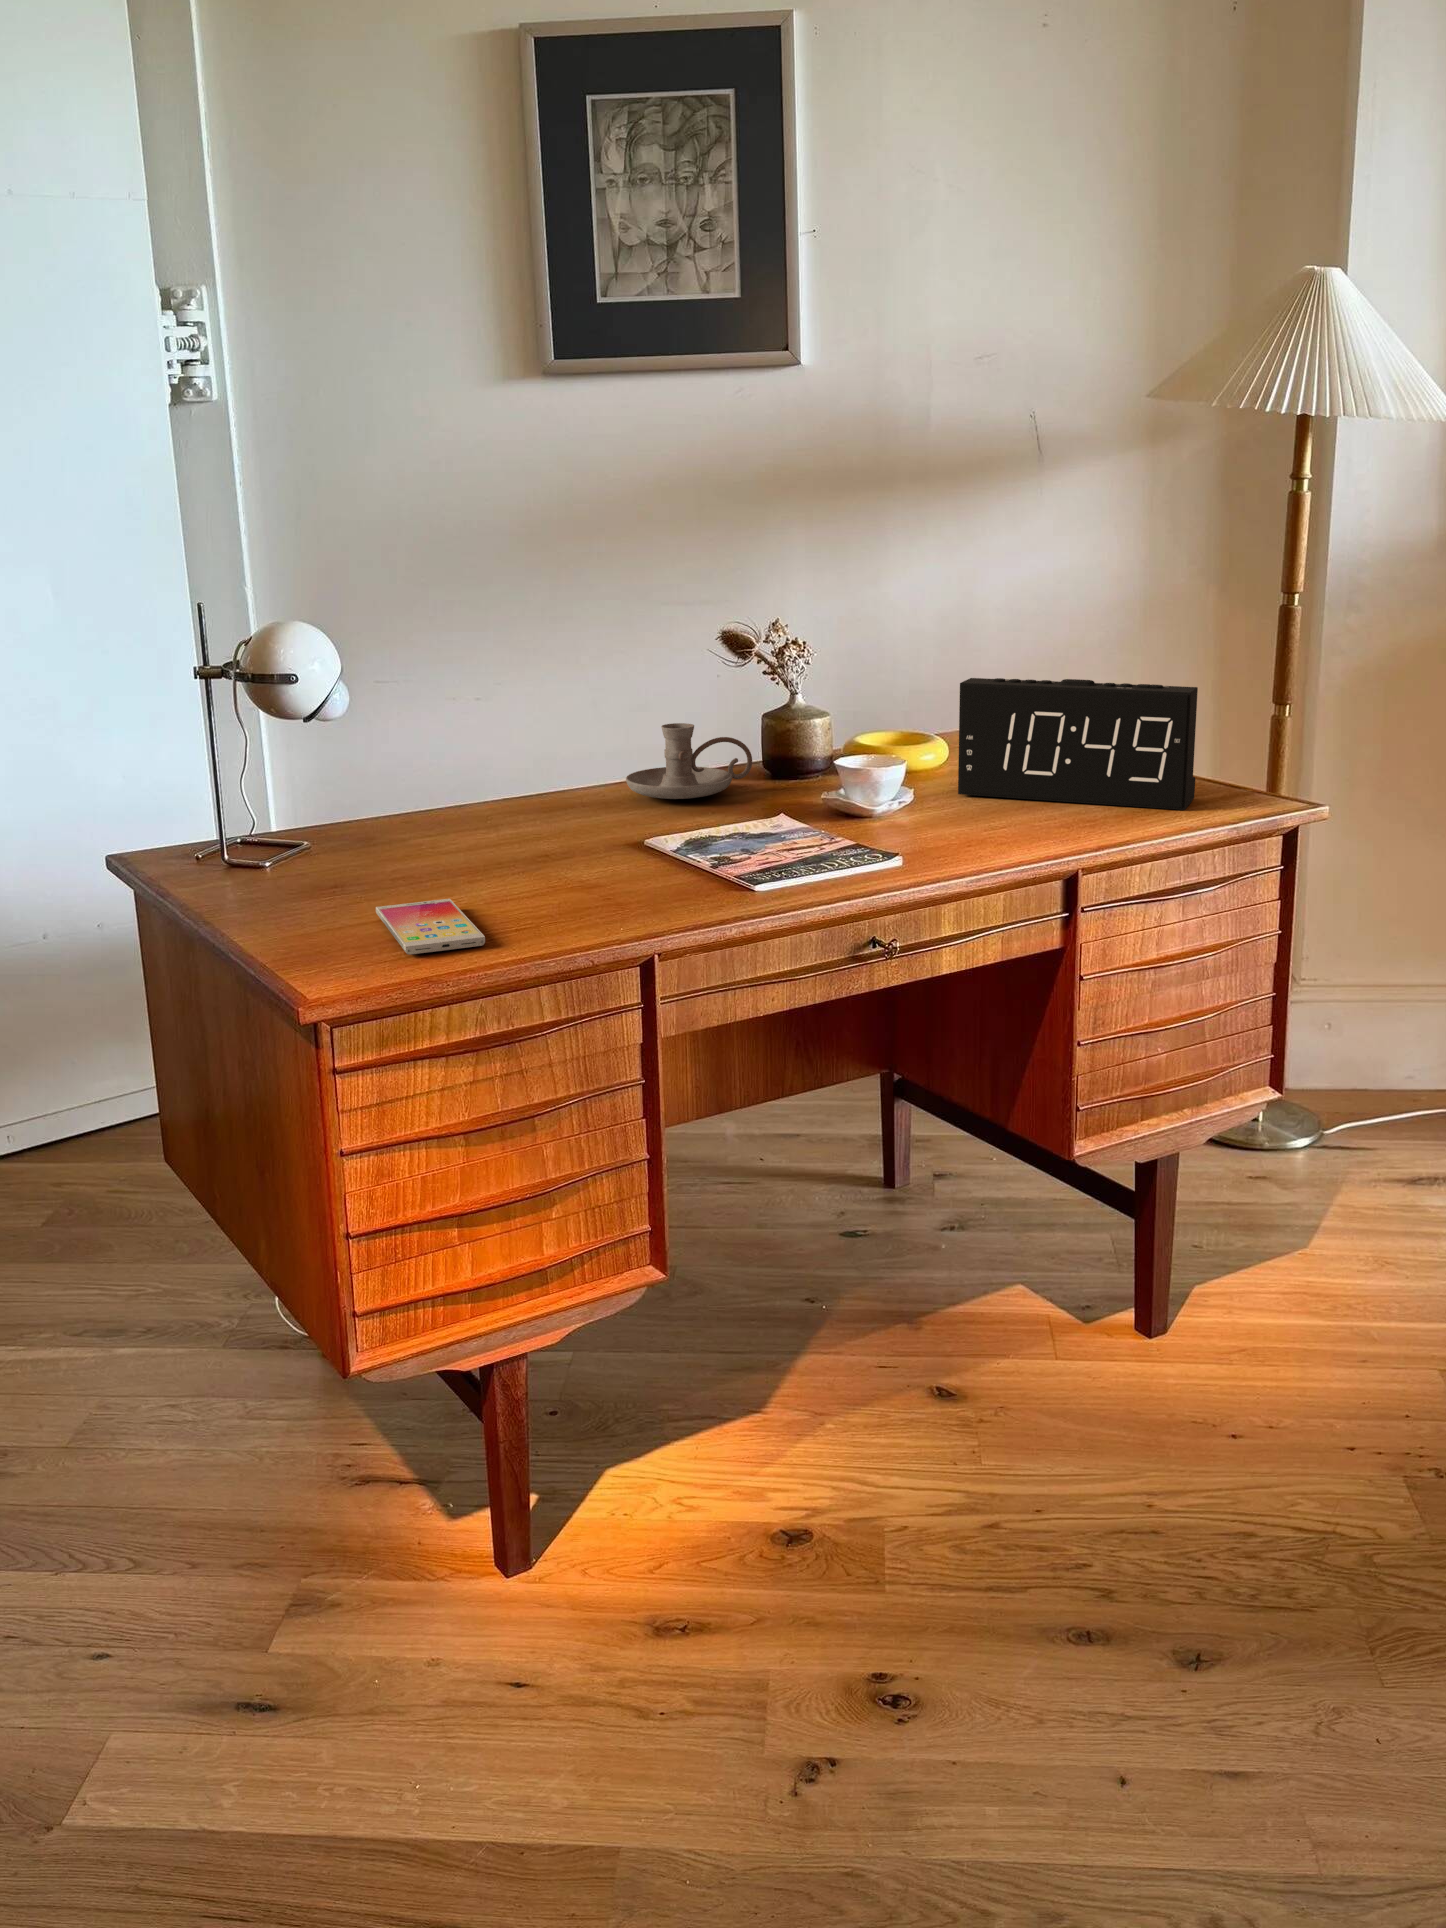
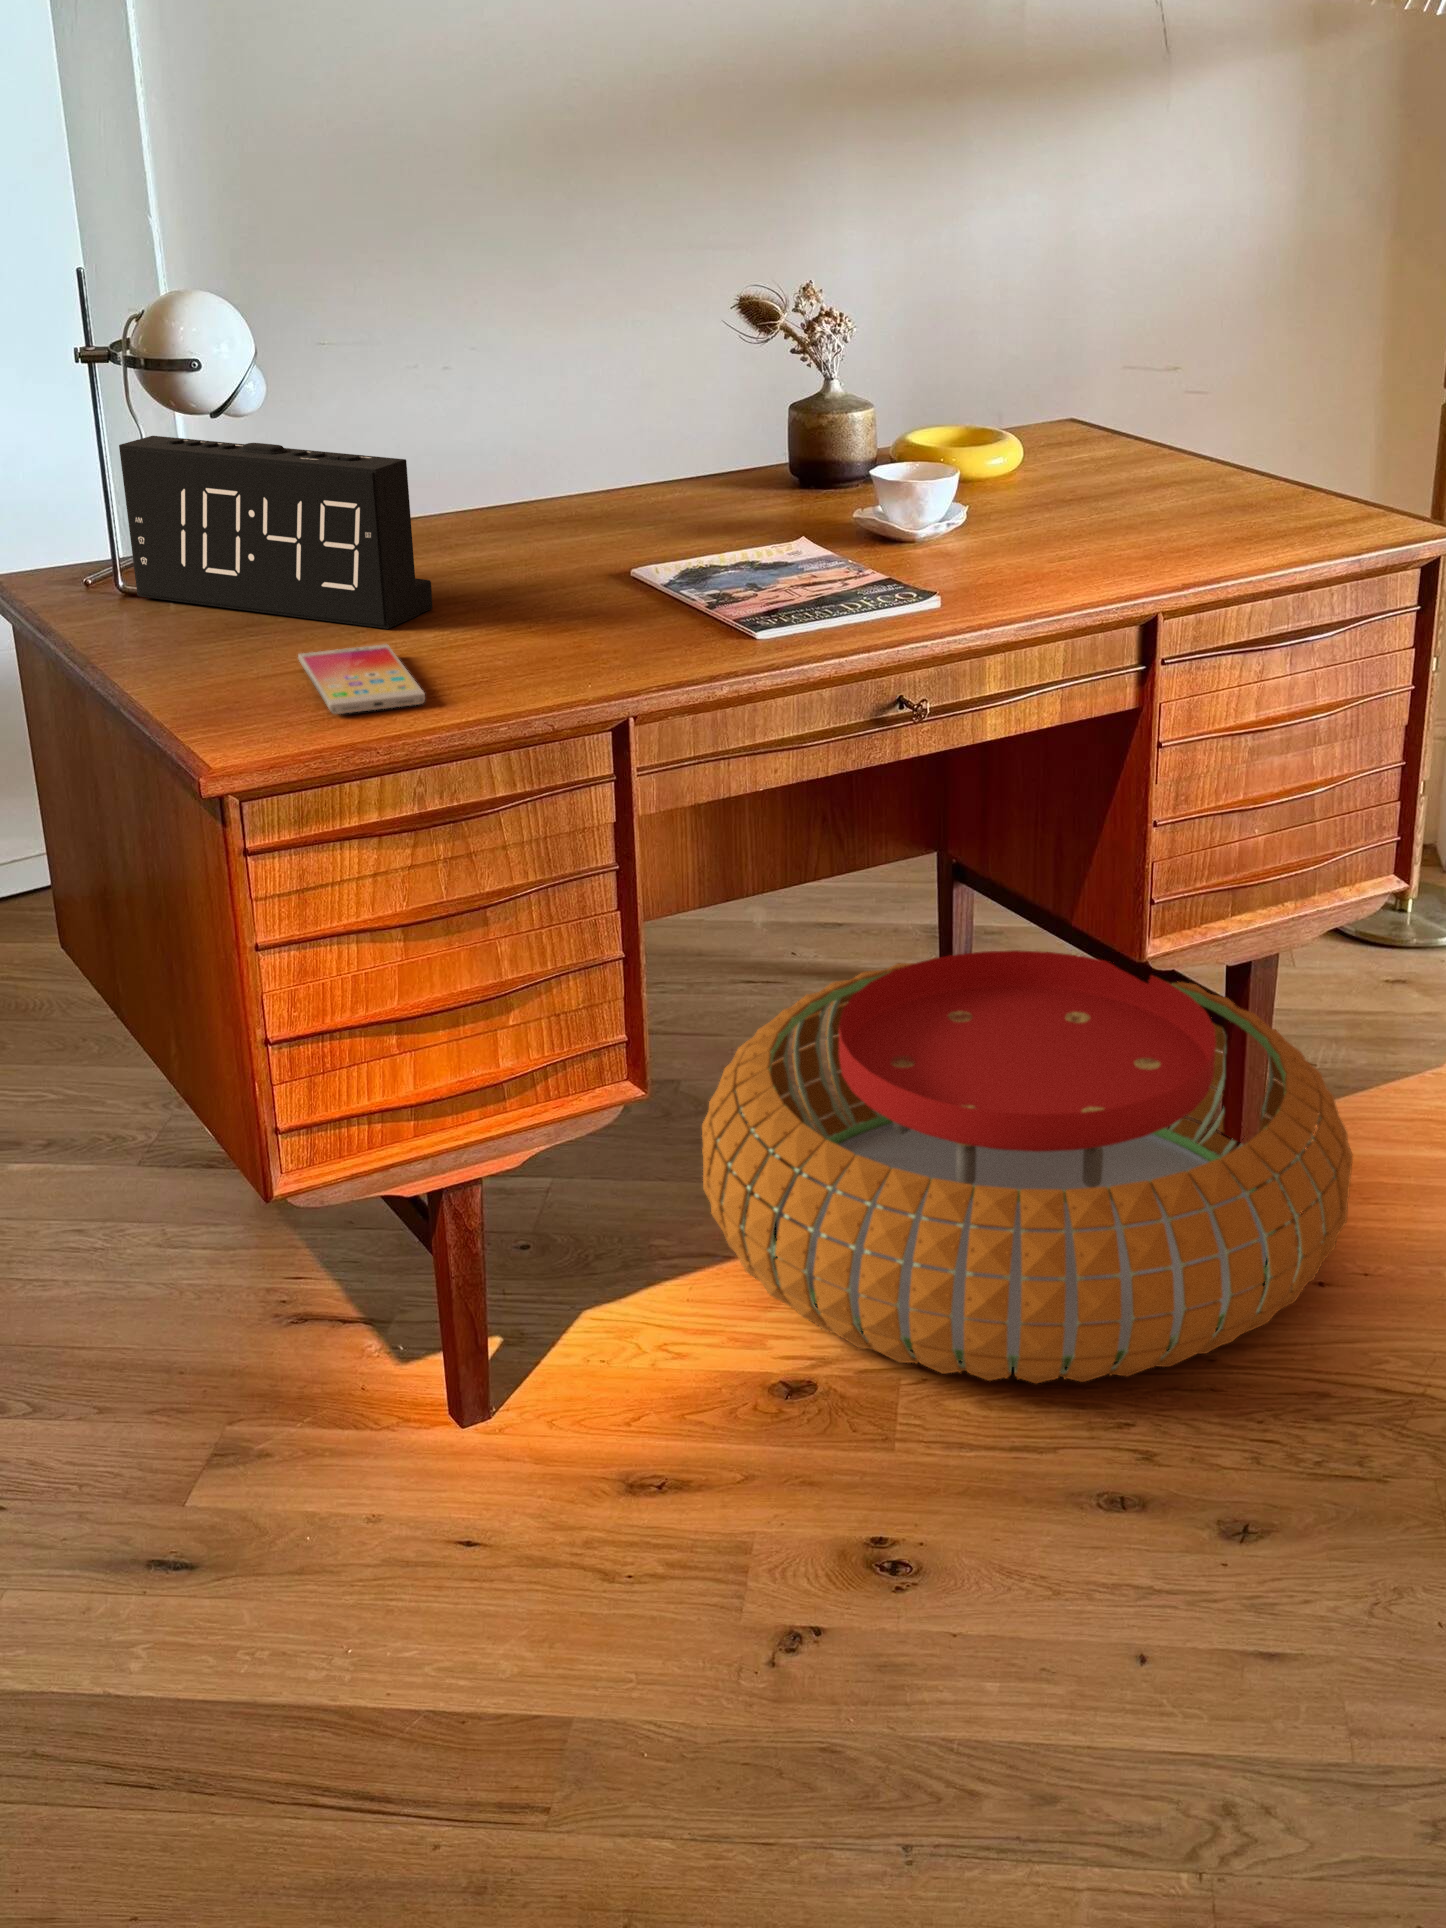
alarm clock: present [958,678,1198,810] -> present [119,436,433,629]
candle holder: present [626,723,752,799] -> none [616,418,773,514]
pouf: none [703,1154,1255,1527] -> present [702,950,1353,1383]

